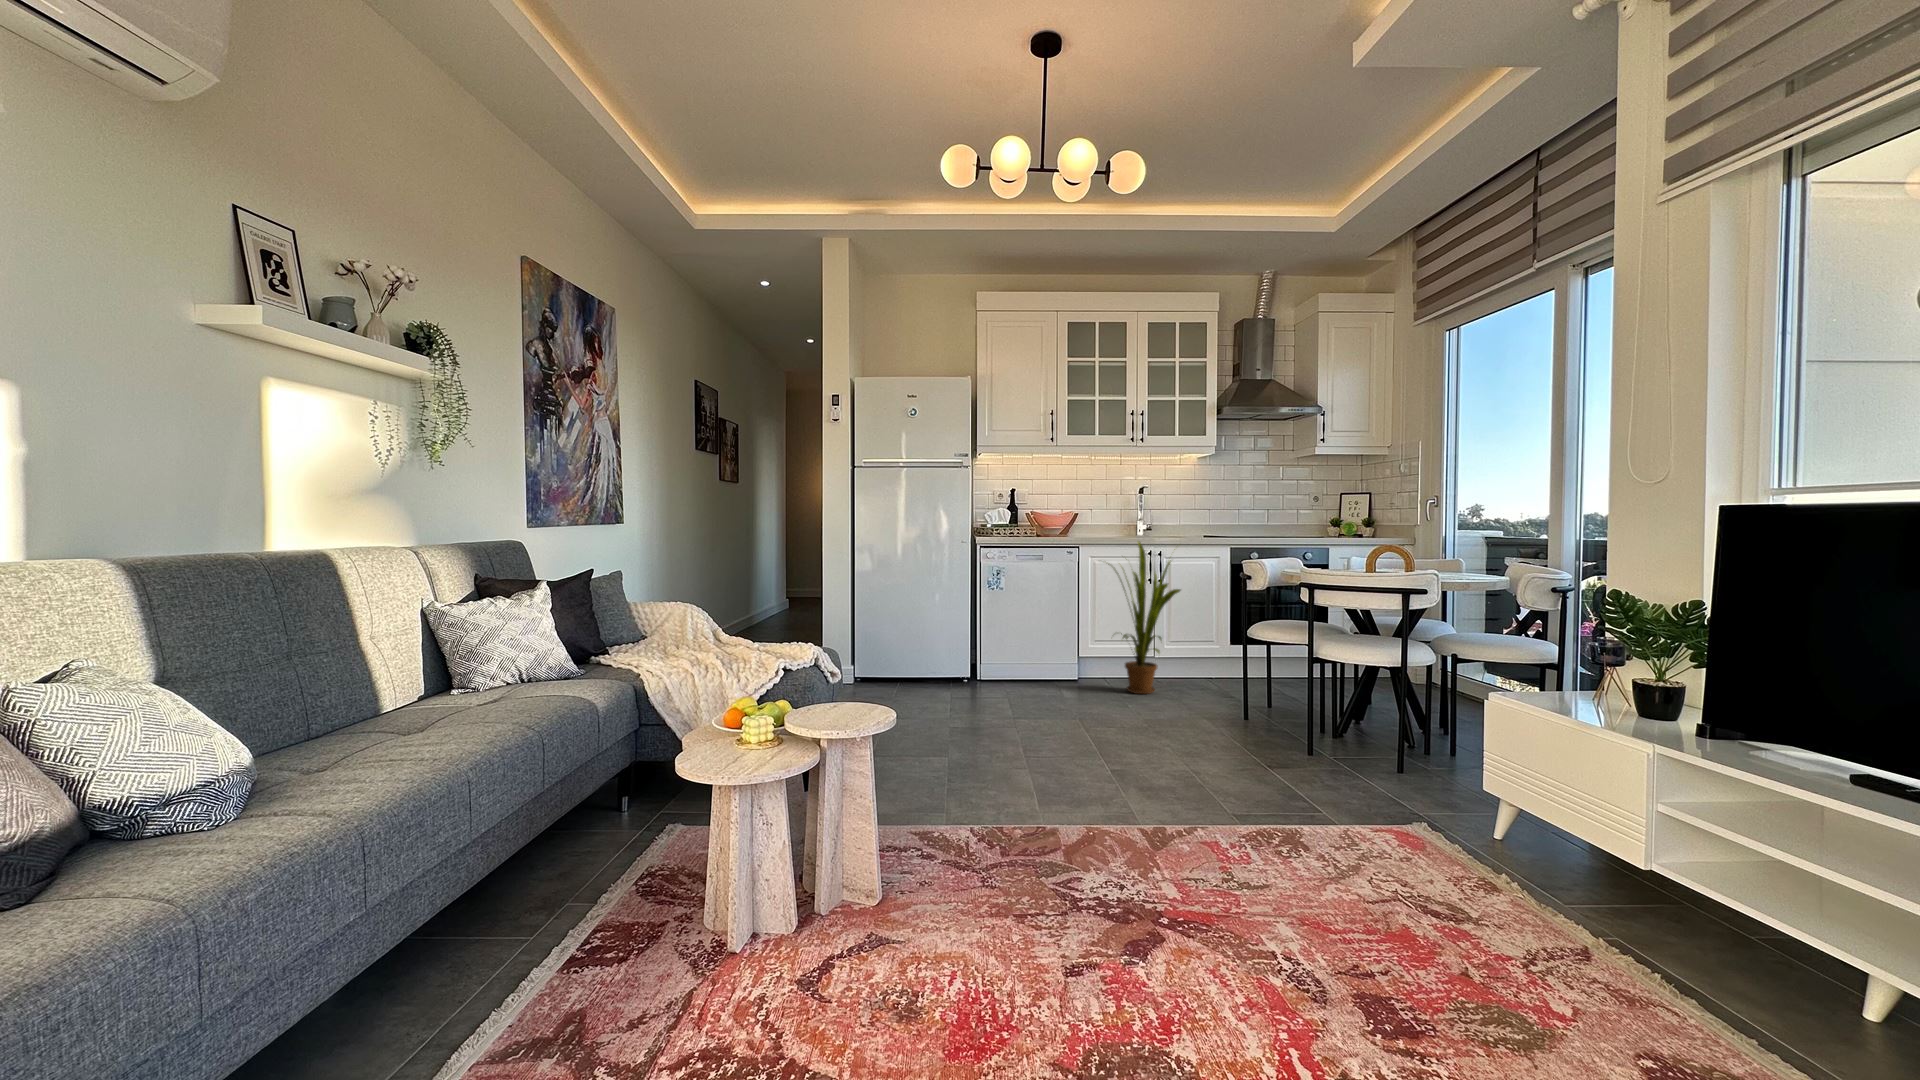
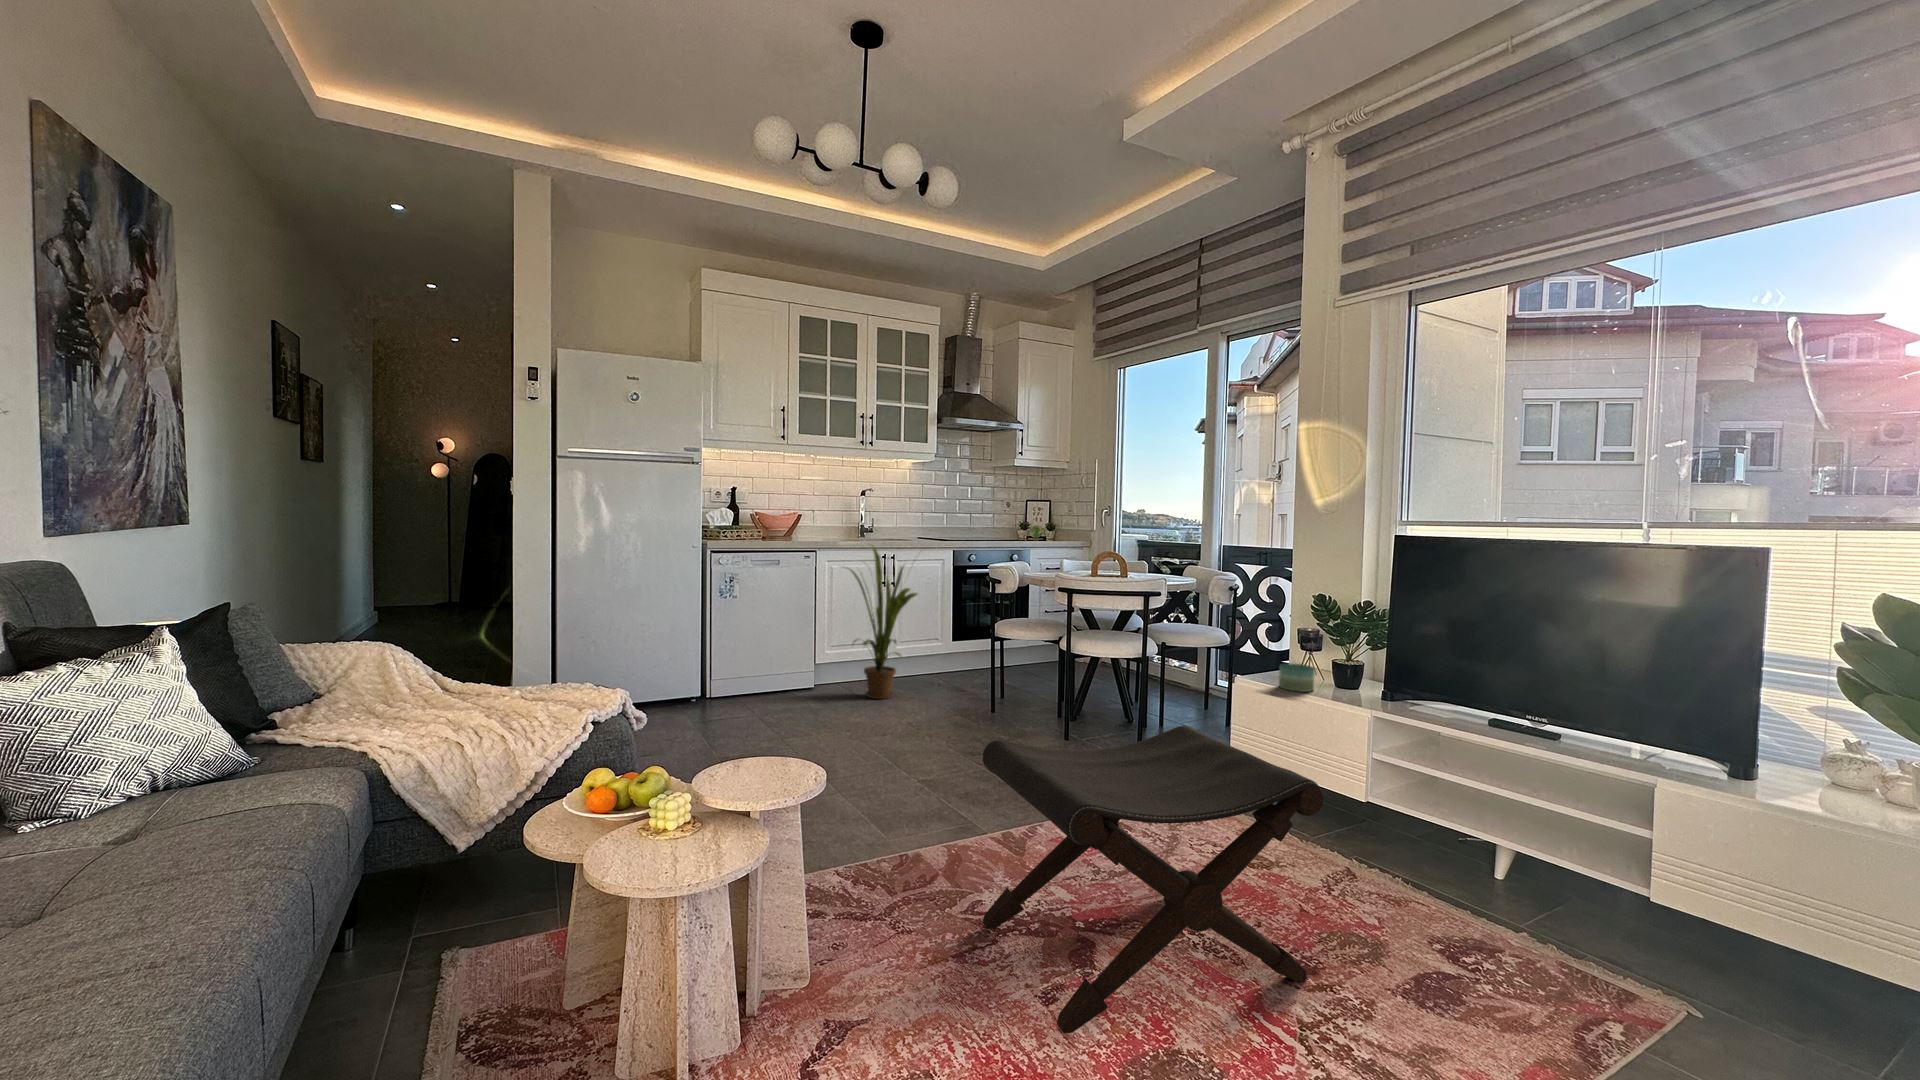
candle: none [1543,677,1596,715] -> present [1279,664,1315,692]
footstool: none [1060,714,1410,1038] -> present [983,726,1323,1033]

